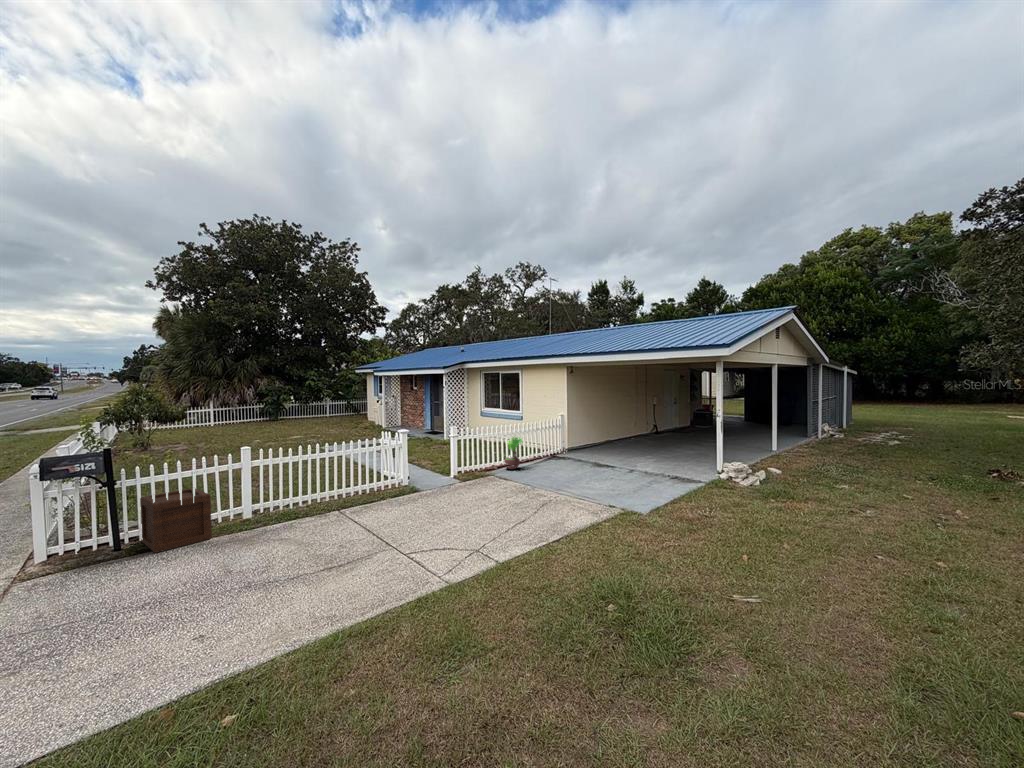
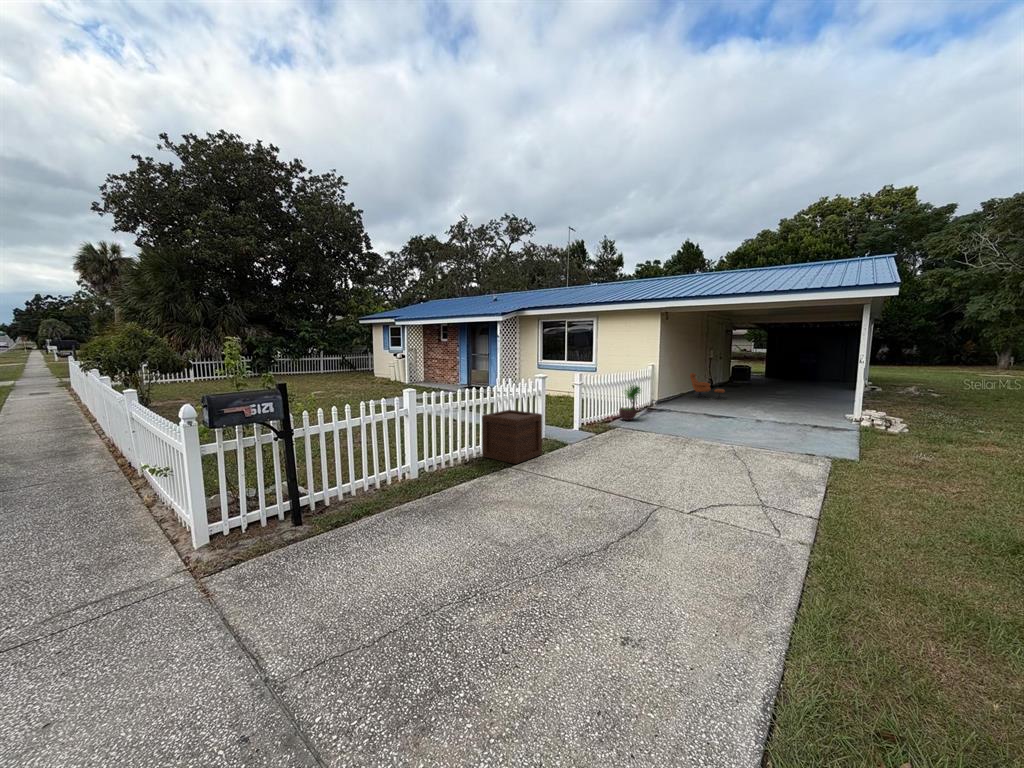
lounge chair: none [618,421,650,448] -> present [690,373,725,398]
wooden crate: present [140,488,212,553] -> present [482,410,542,464]

